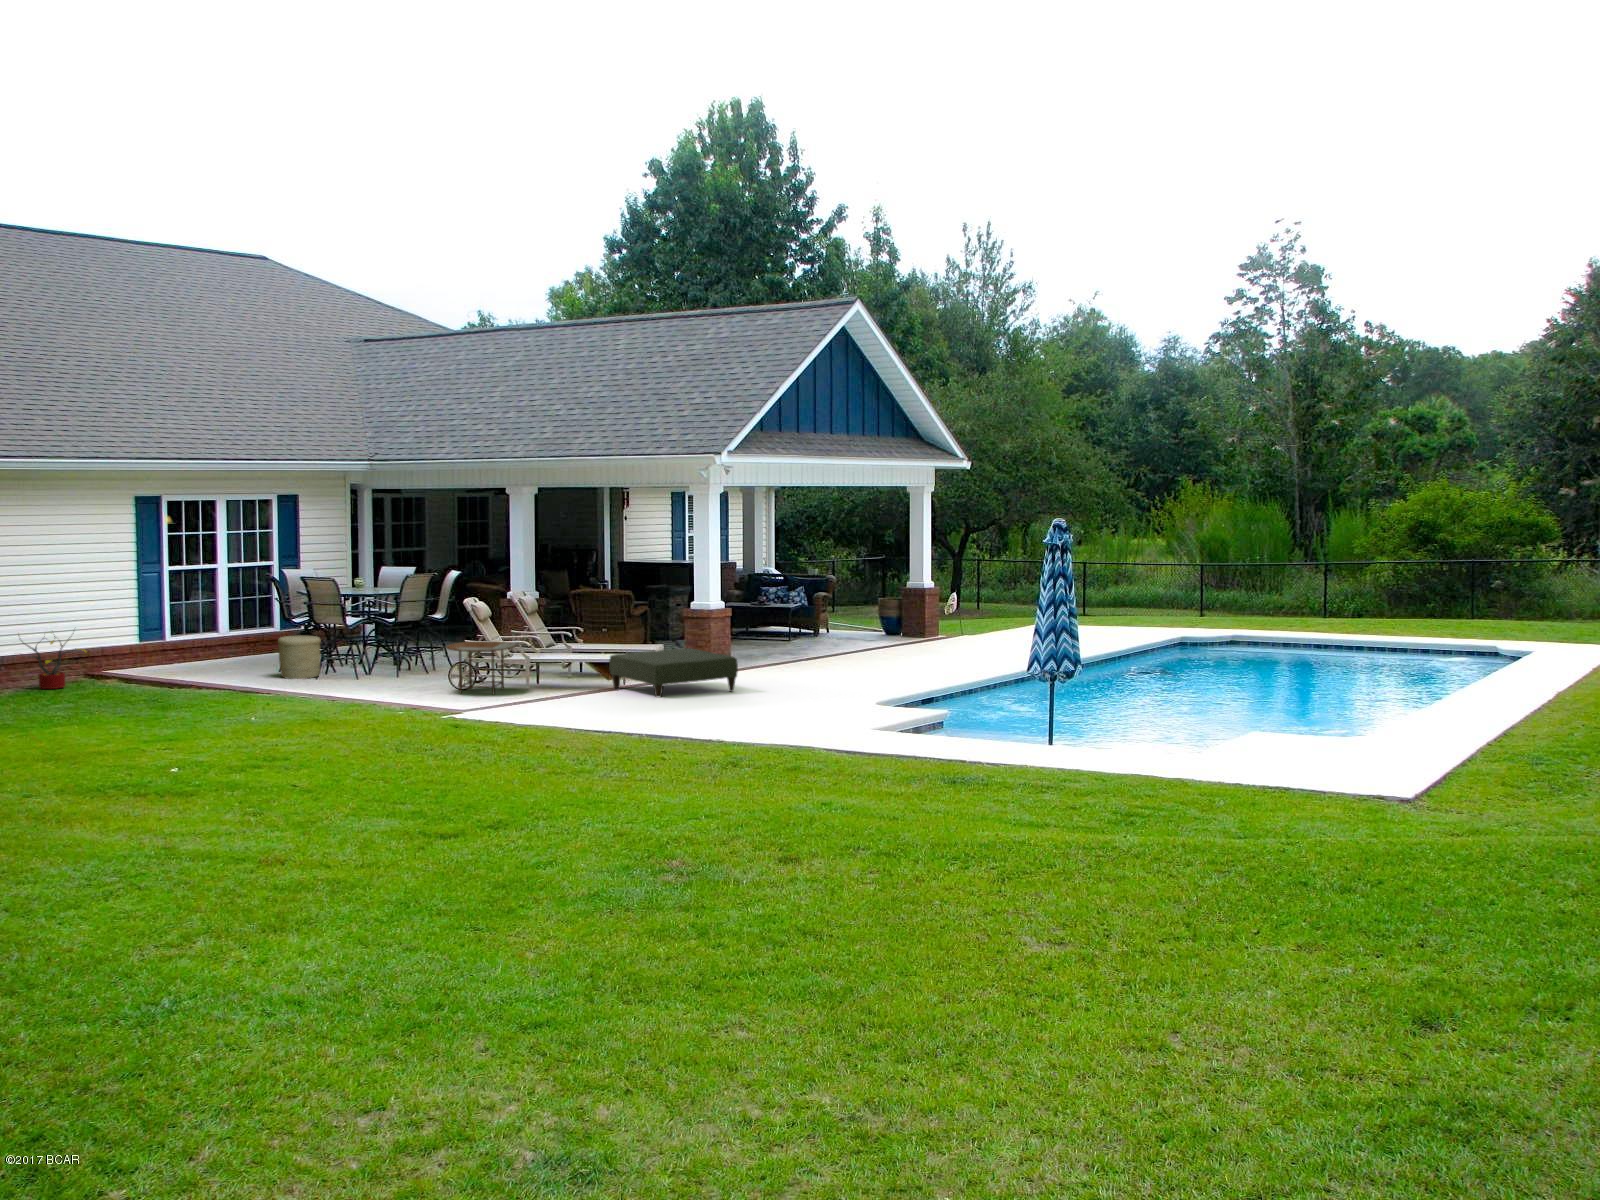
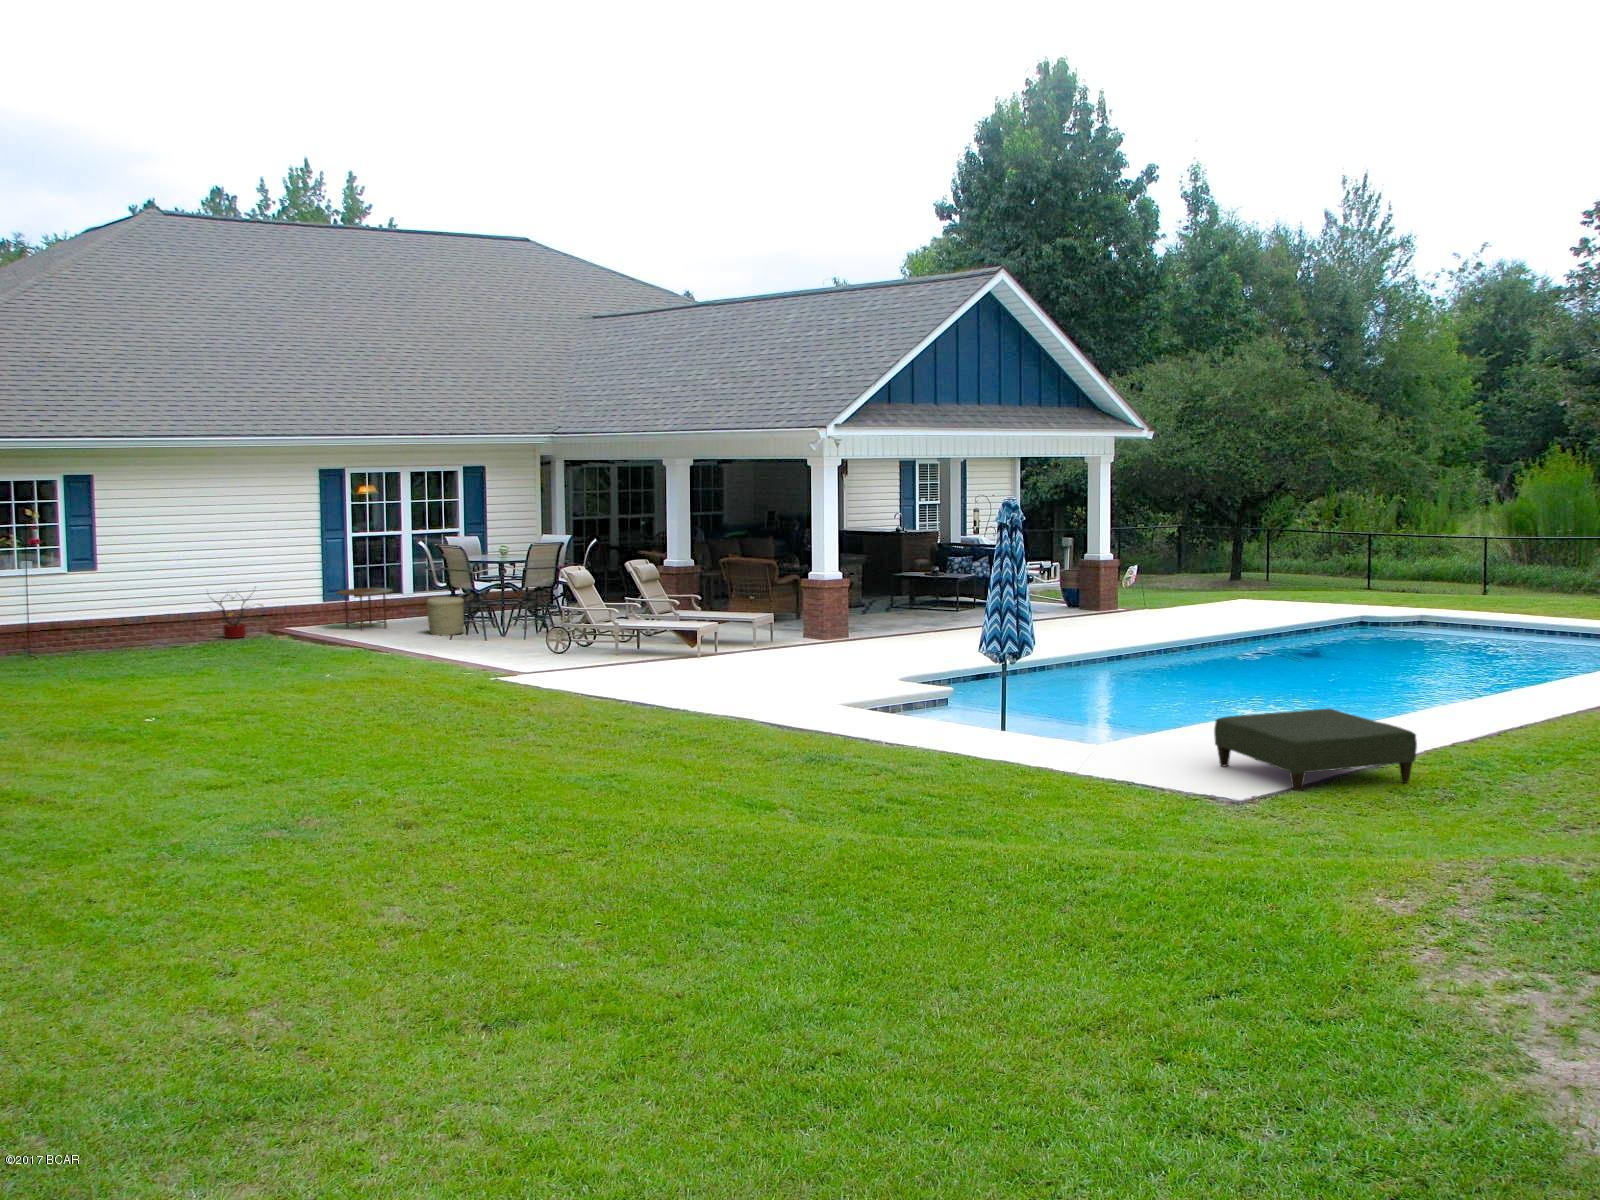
side table: present [447,641,515,694] -> present [337,588,393,630]
ottoman: present [609,648,738,697] -> present [1214,708,1417,791]

